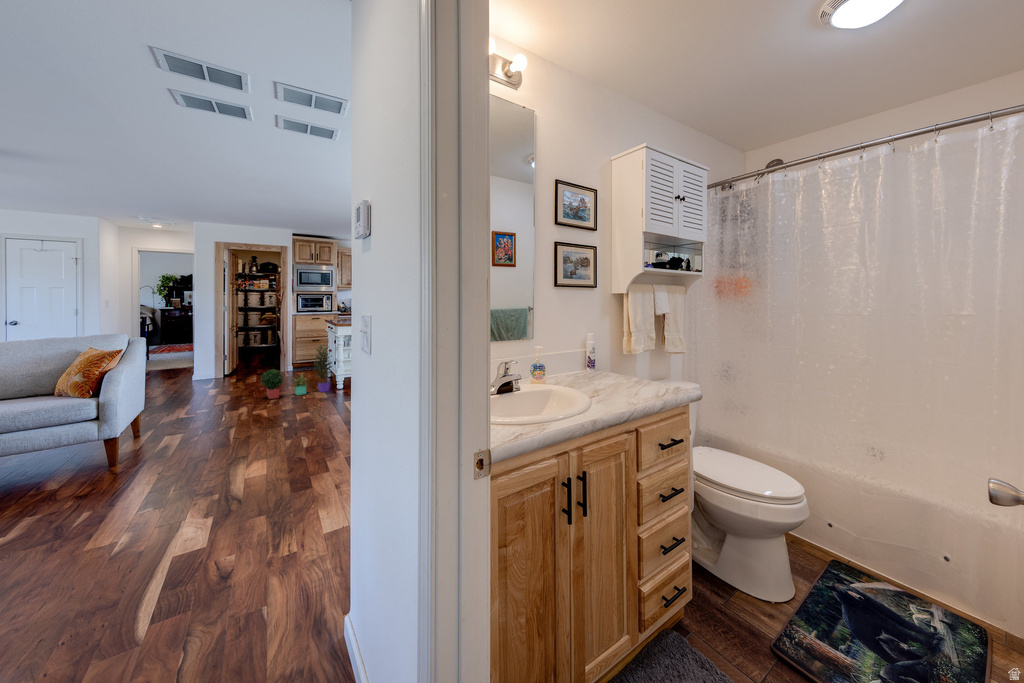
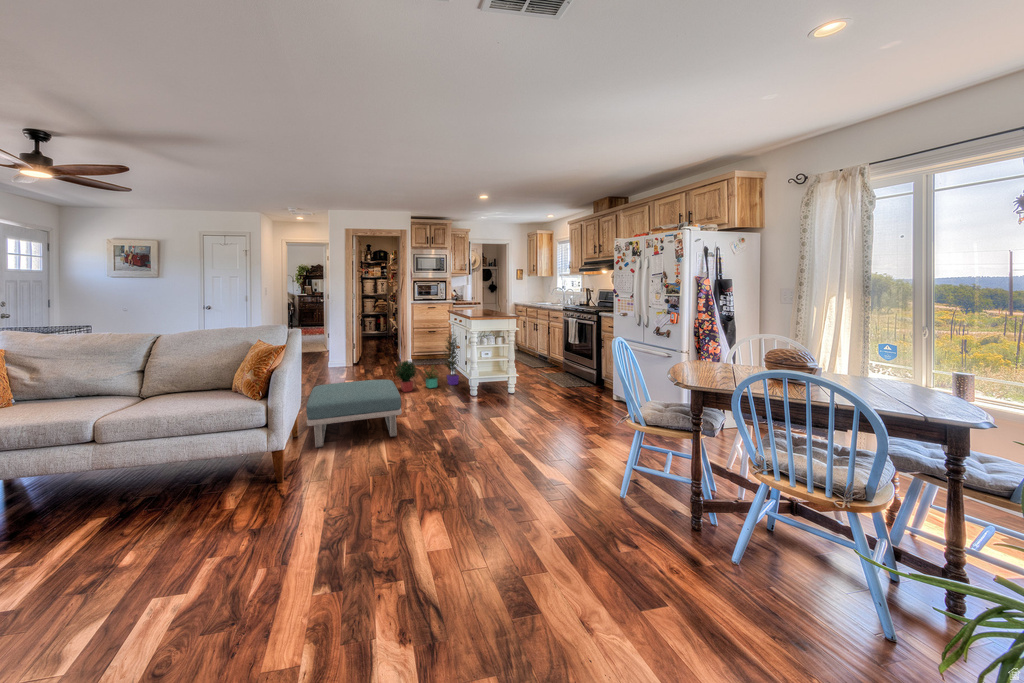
footstool: none [143,385,249,447] -> present [306,380,402,448]

